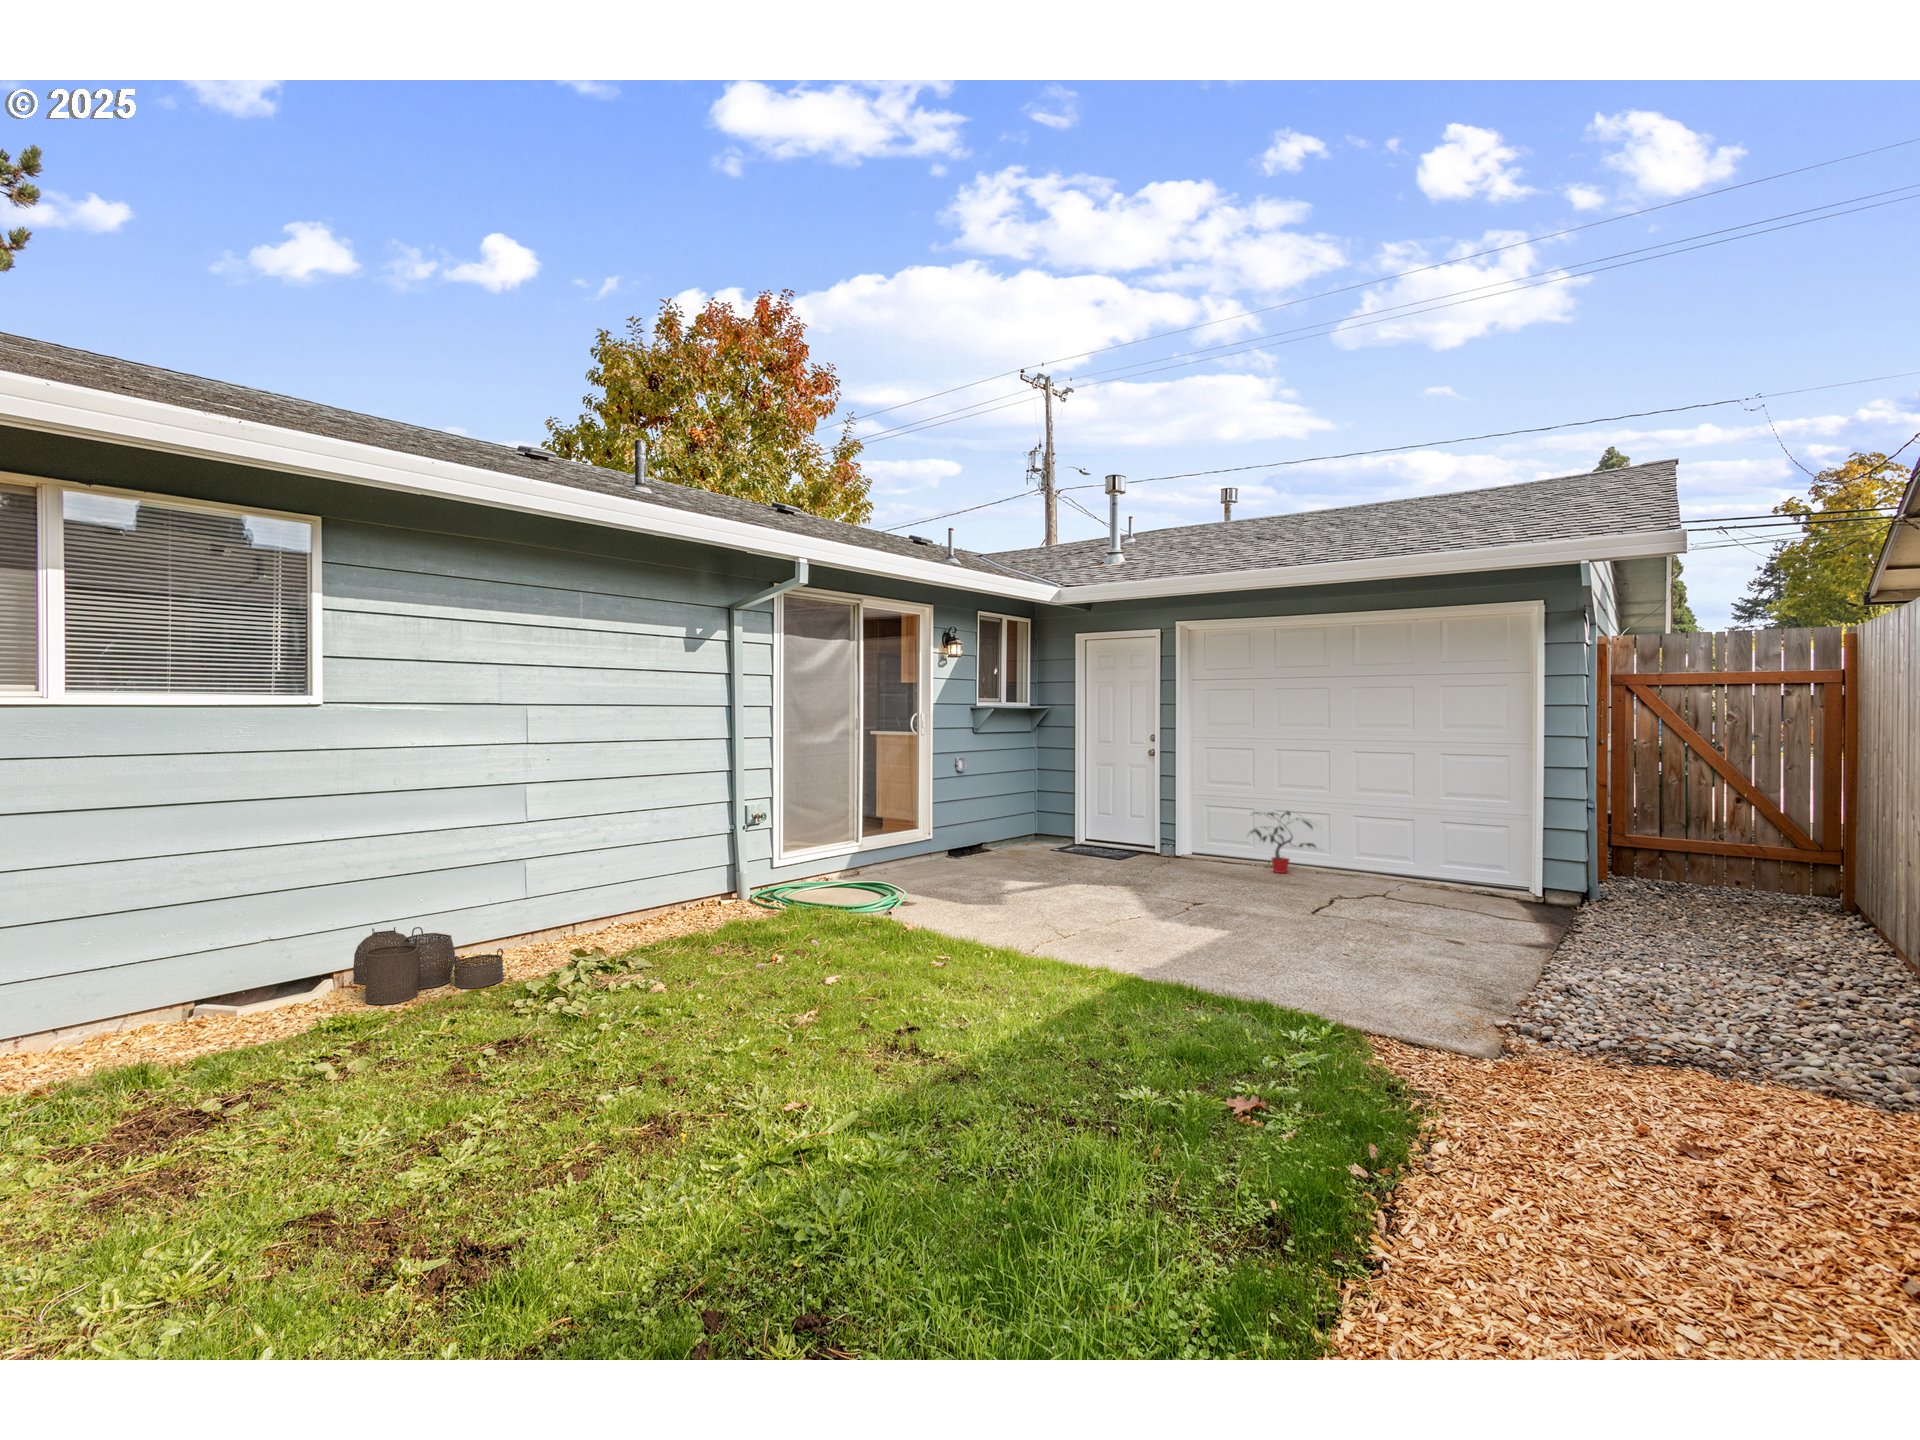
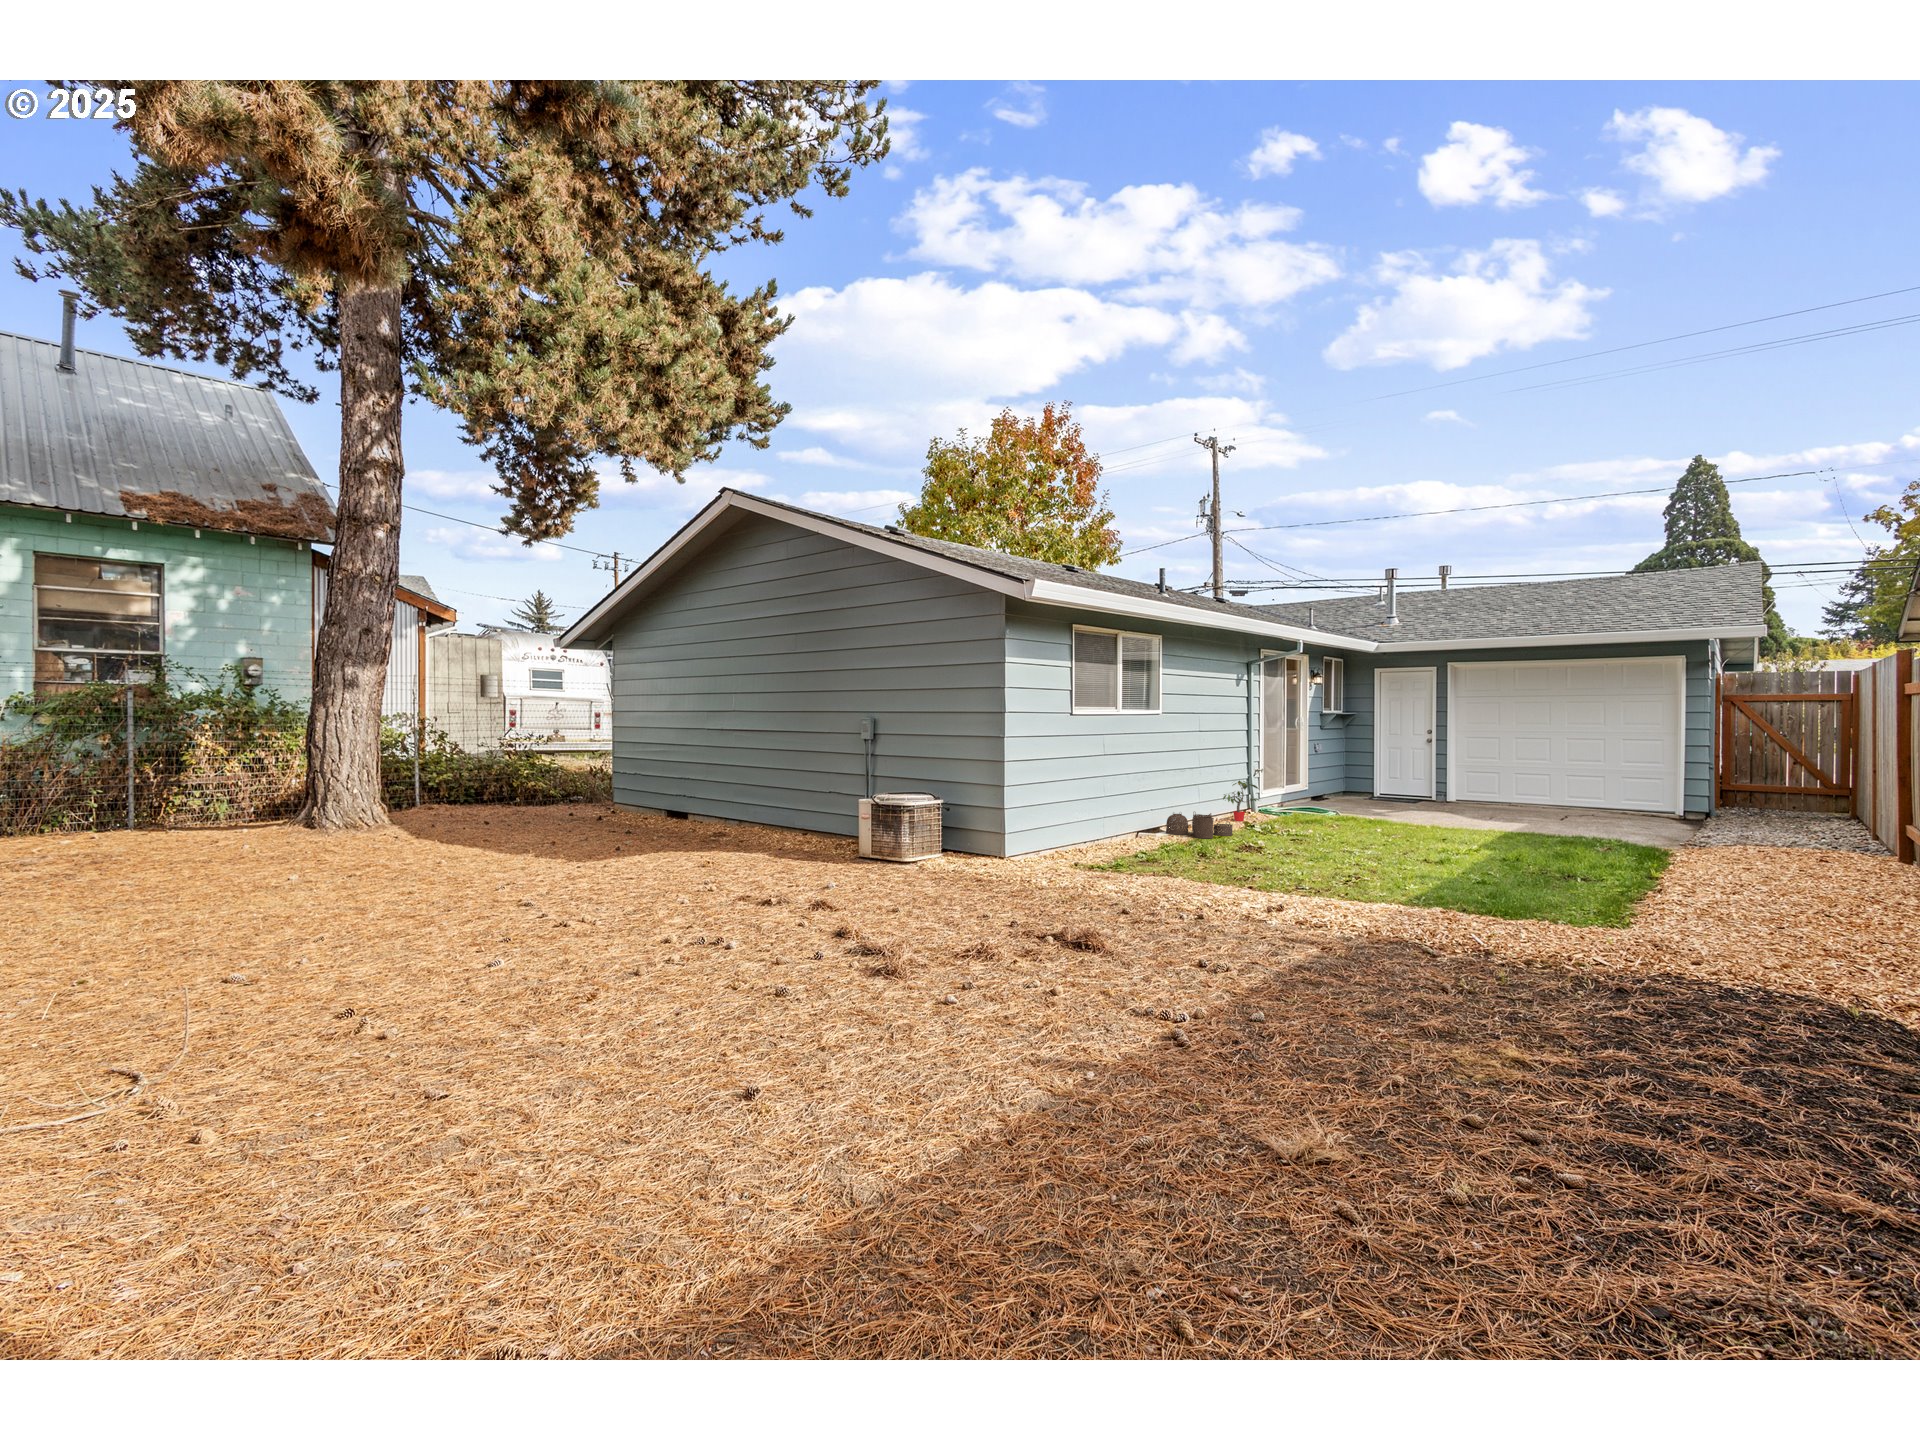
potted plant: present [1250,811,1316,873] -> present [1223,781,1259,821]

